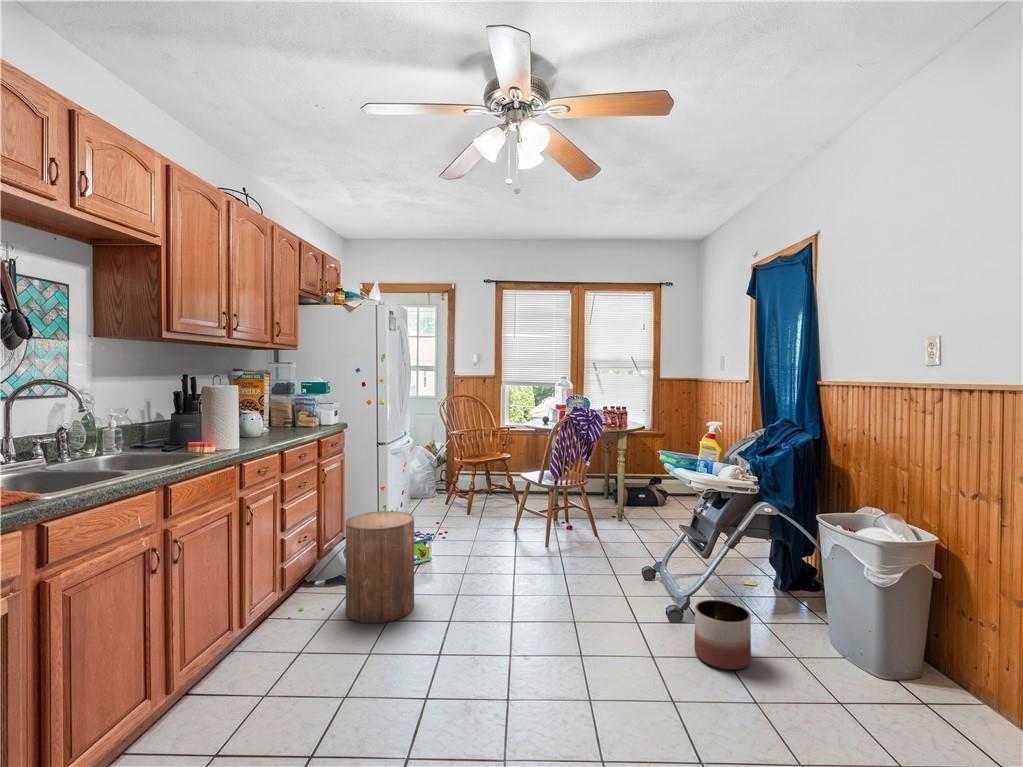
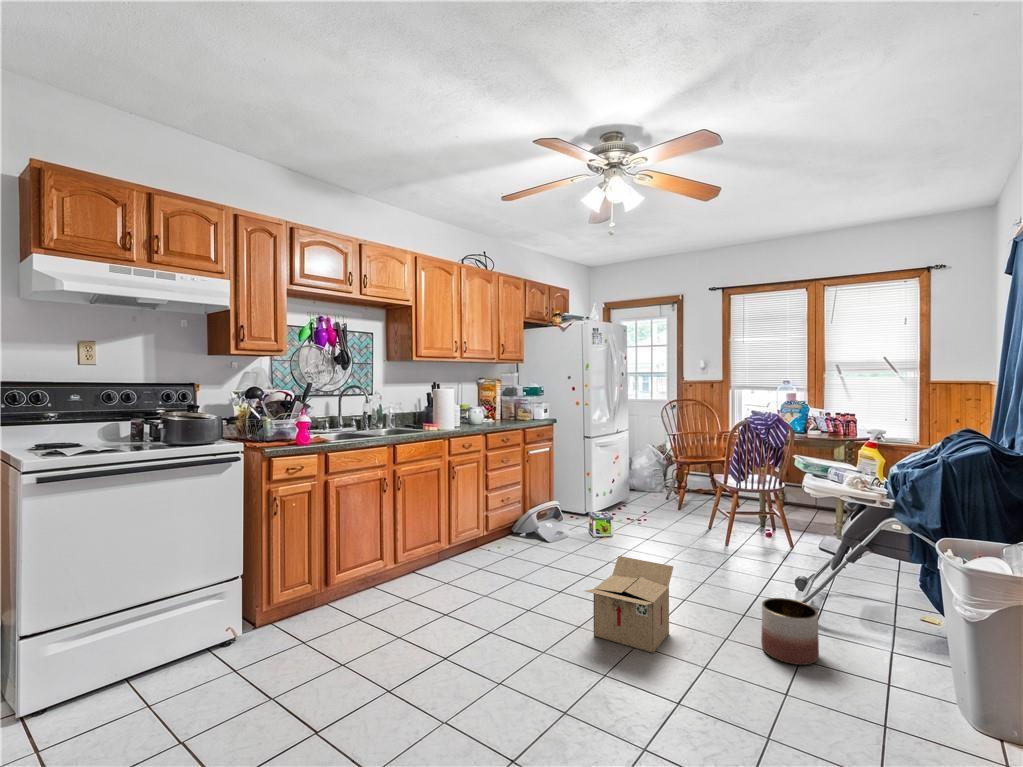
stool: present [346,511,414,623] -> none [519,485,569,565]
cardboard box: none [540,593,635,712] -> present [585,556,673,653]

